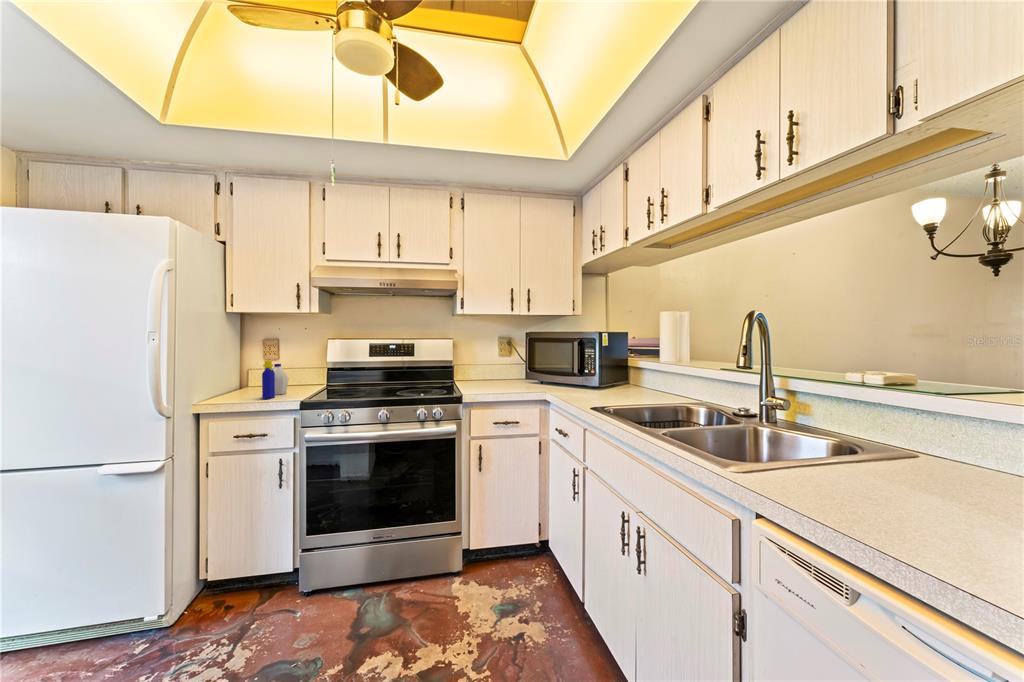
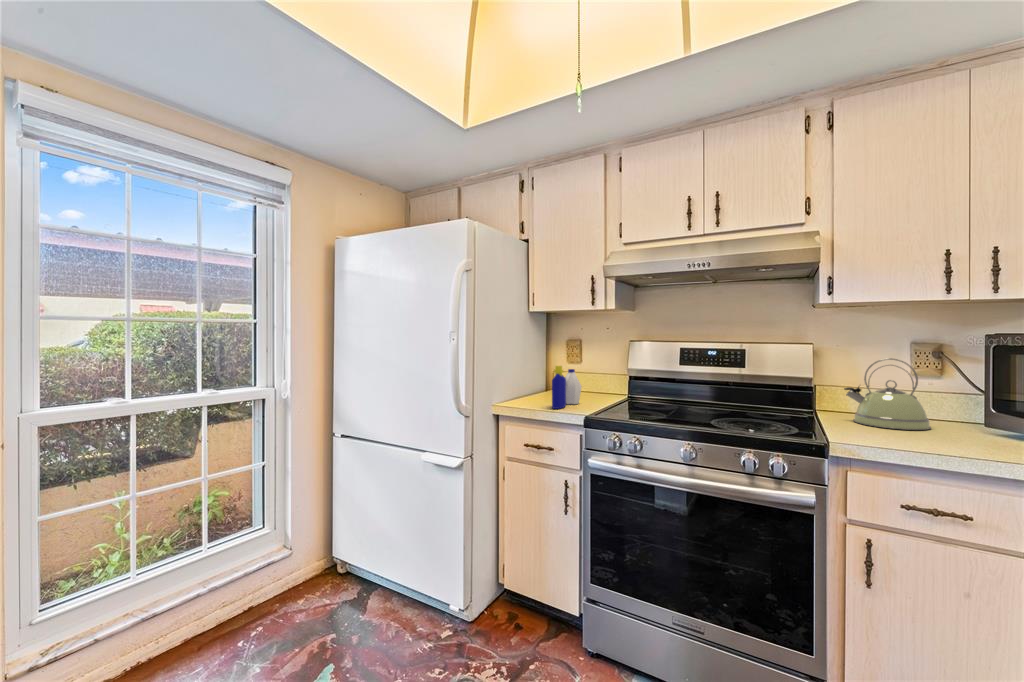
kettle: none [469,347,506,385] -> present [844,358,931,430]

